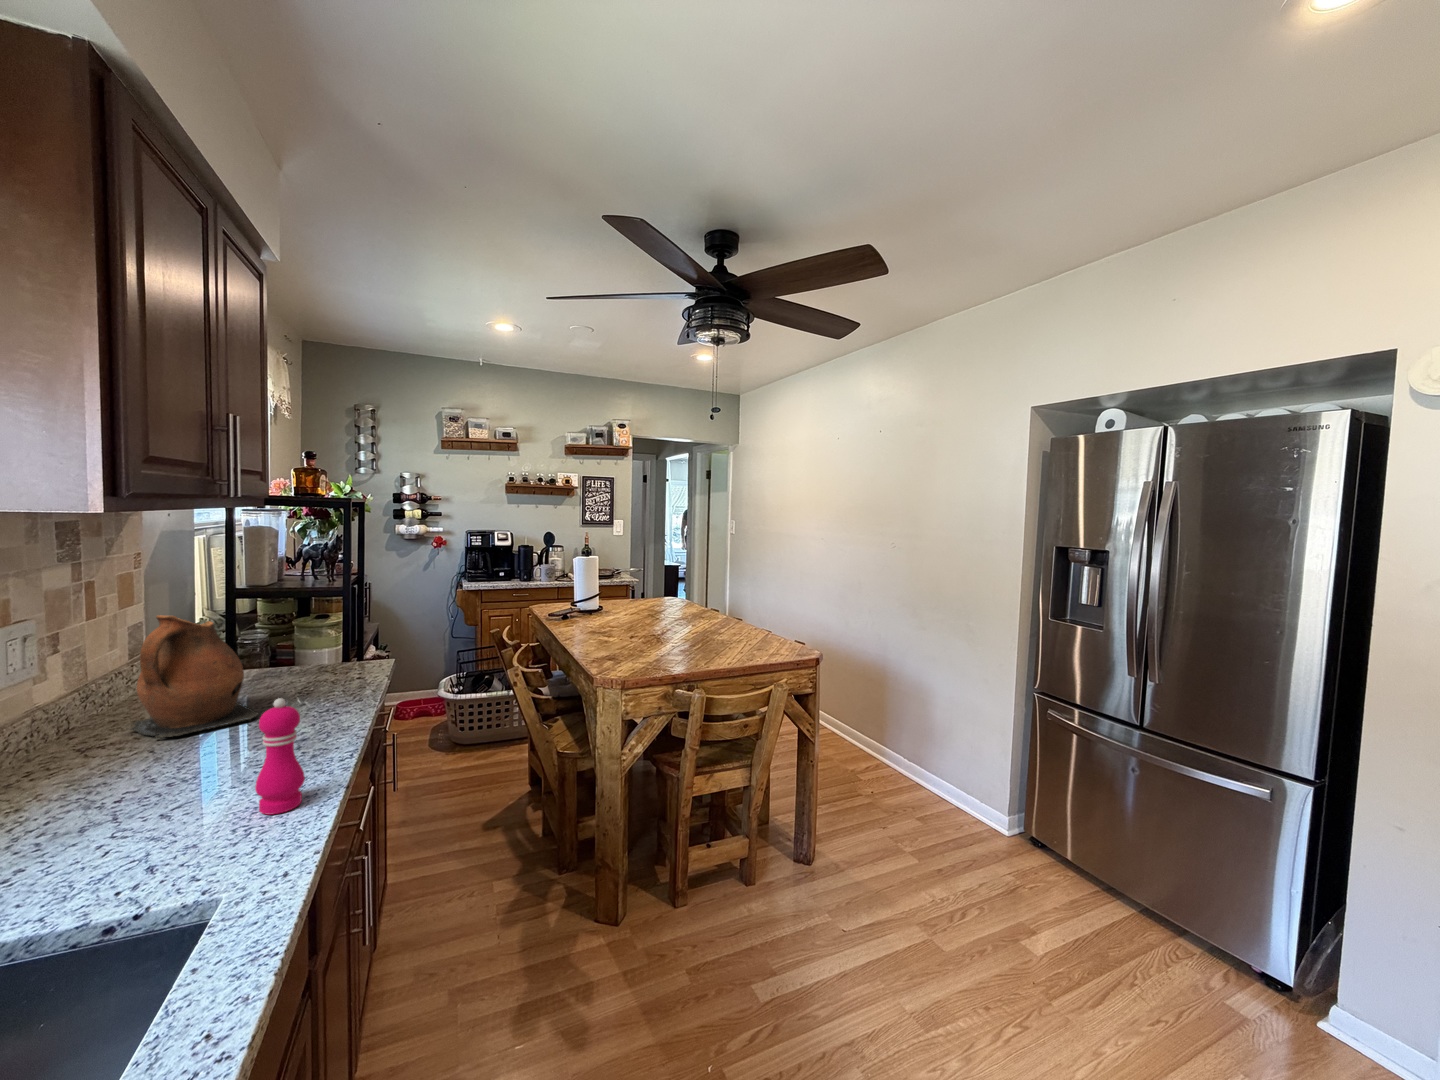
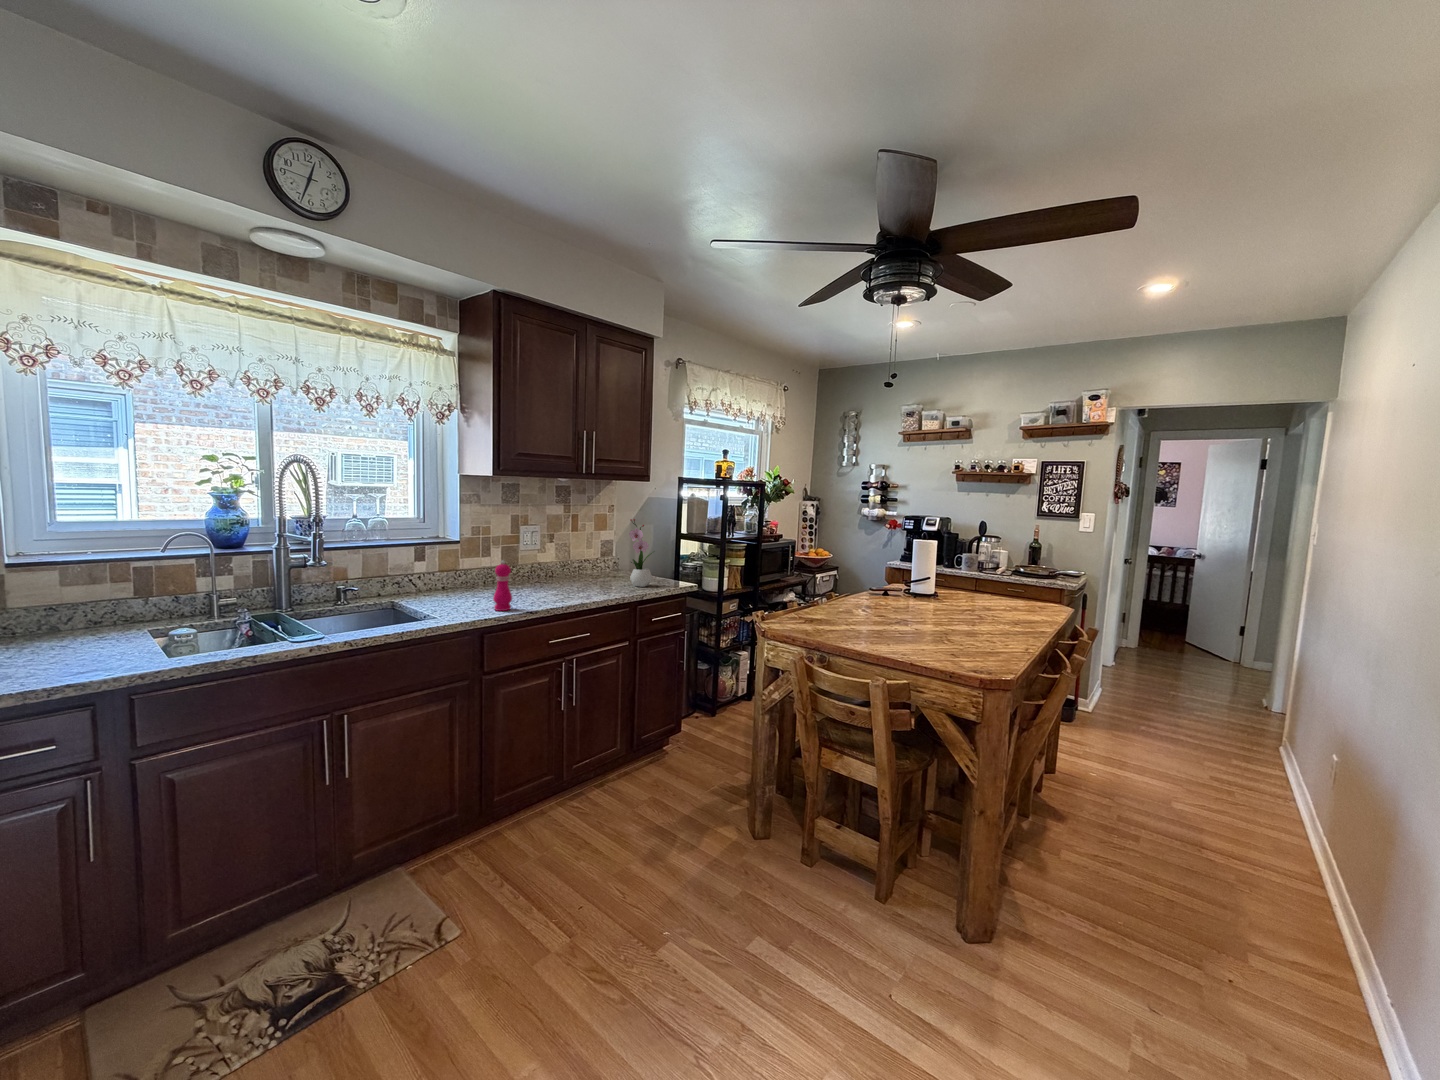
flower arrangement: none [293,572,340,690] -> present [629,519,653,587]
ceramic pitcher: present [131,616,259,738] -> none [552,530,604,589]

